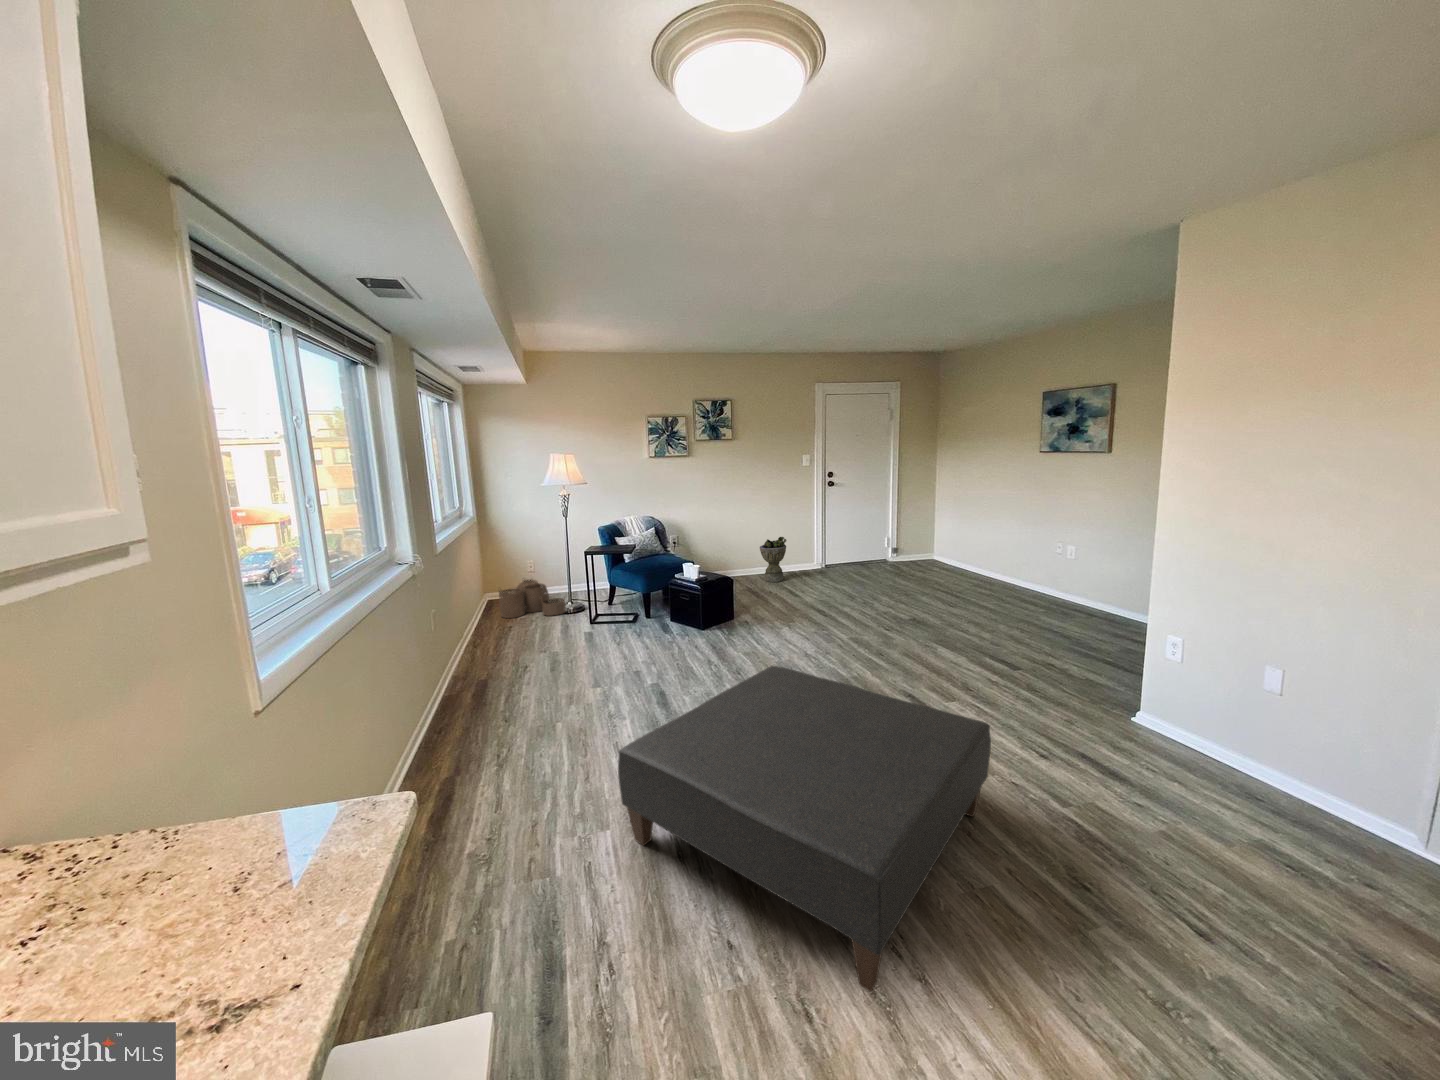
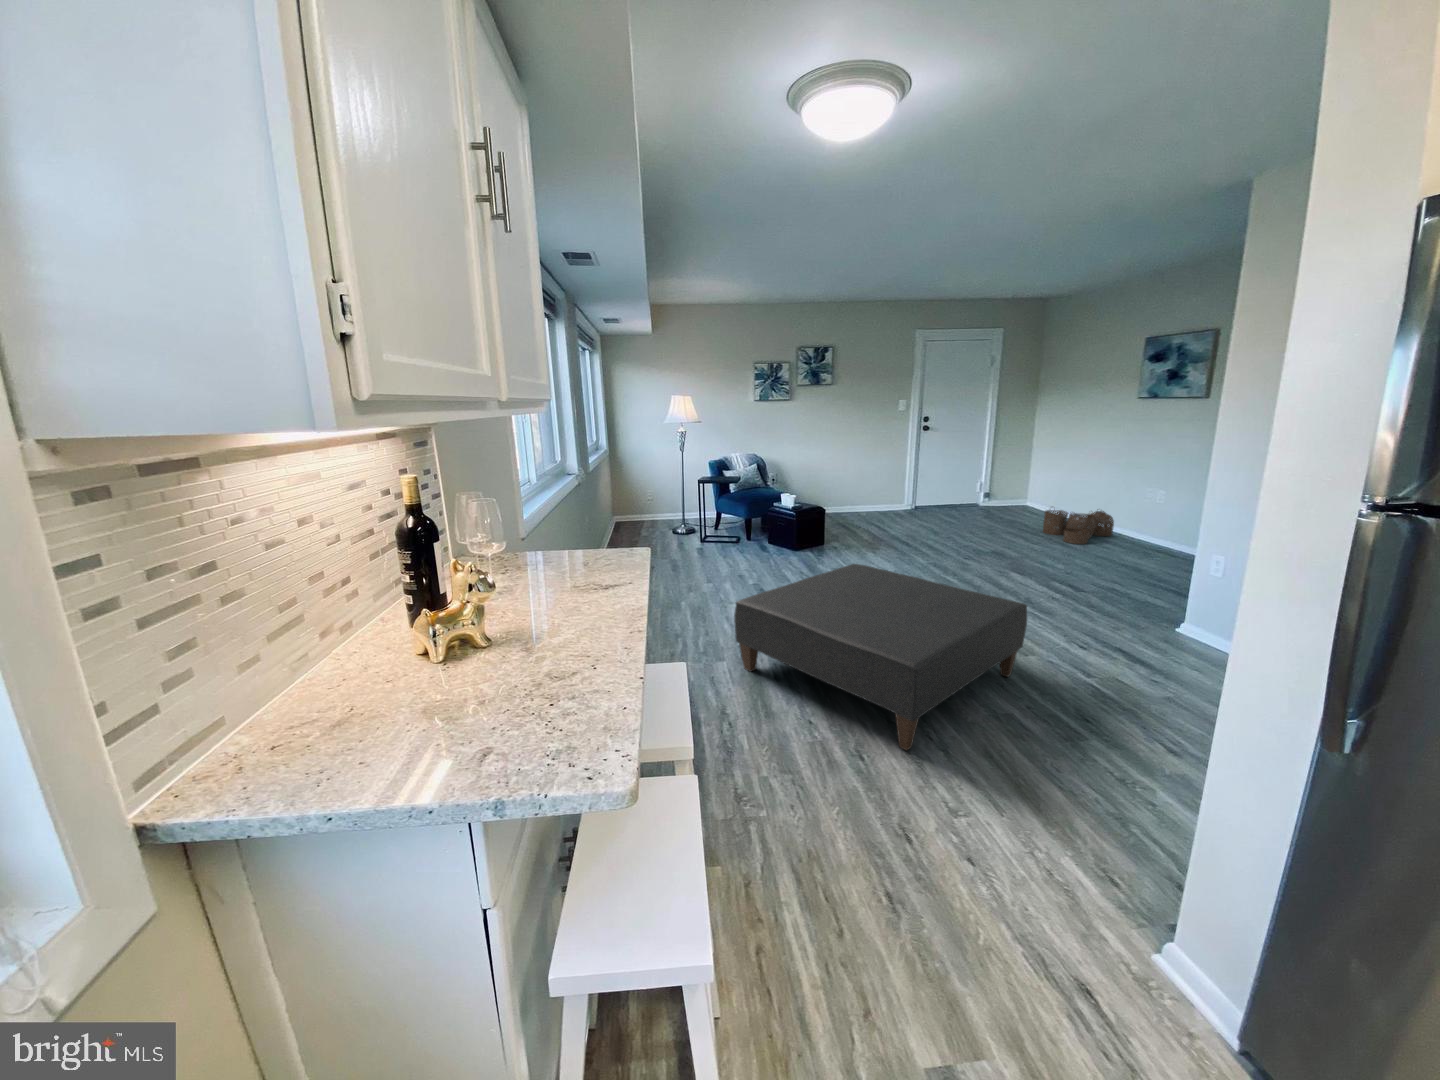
planter: present [760,537,787,582] -> none [851,477,877,518]
woven basket: present [499,579,566,618] -> present [1043,510,1114,544]

